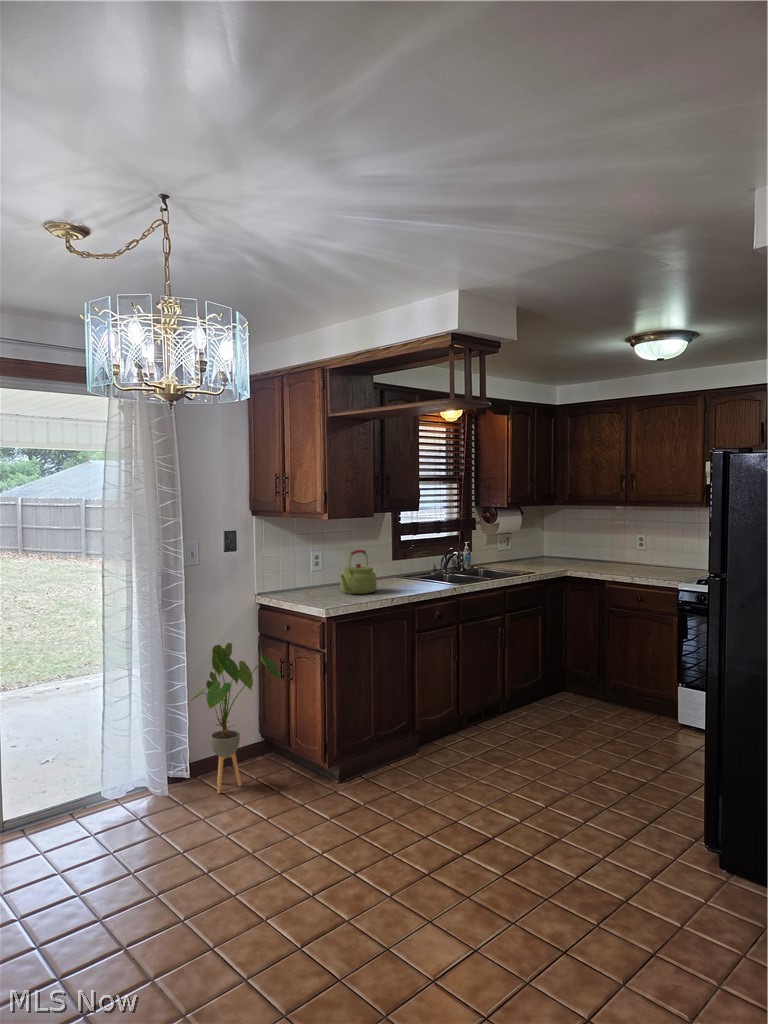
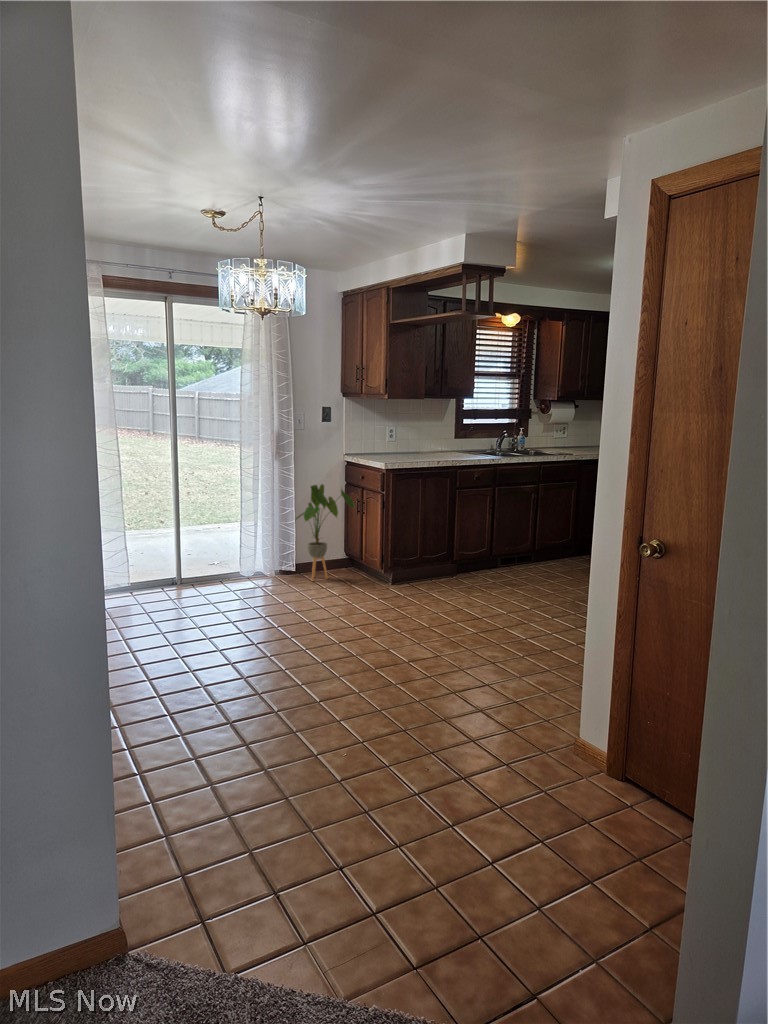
kettle: present [340,550,377,594] -> none [402,424,430,456]

